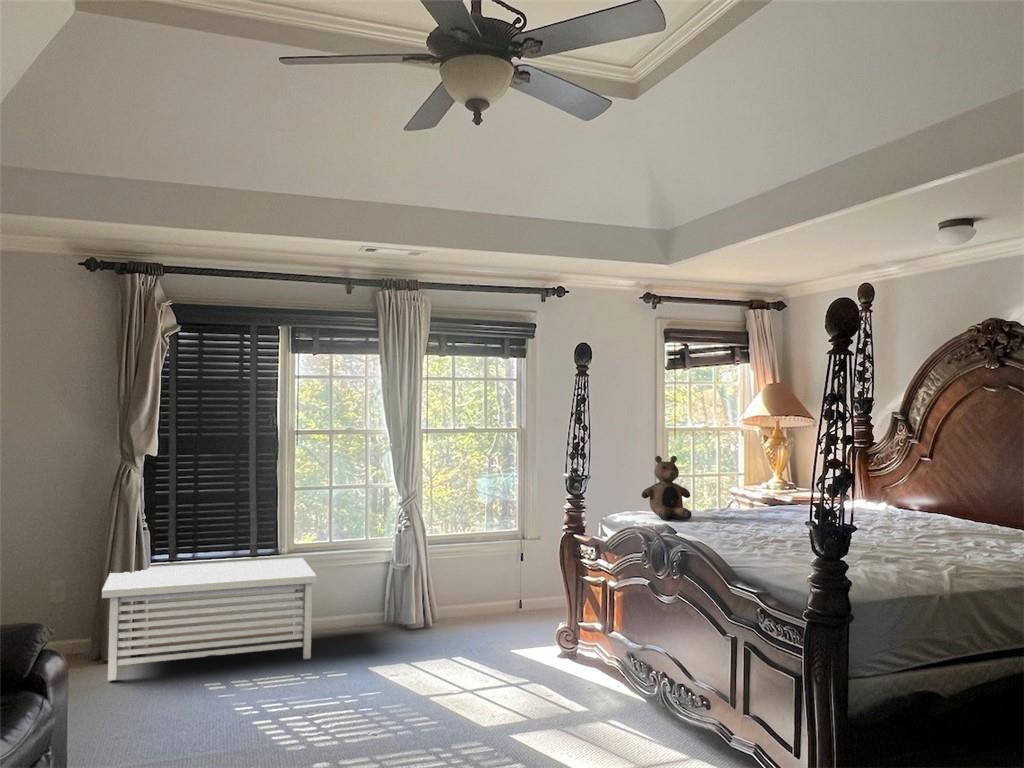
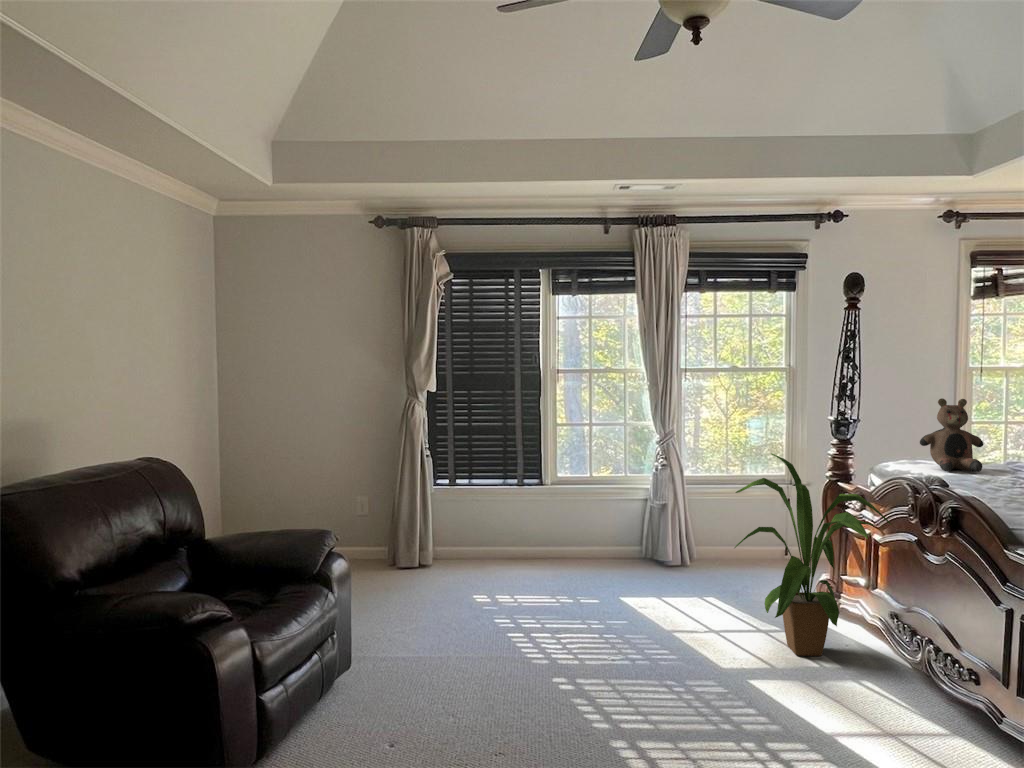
house plant: none [488,510,628,704] -> present [735,453,891,656]
storage bench: present [102,558,316,680] -> none [392,489,573,583]

